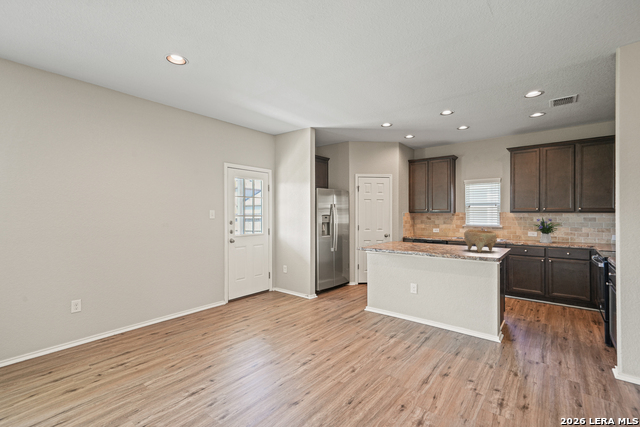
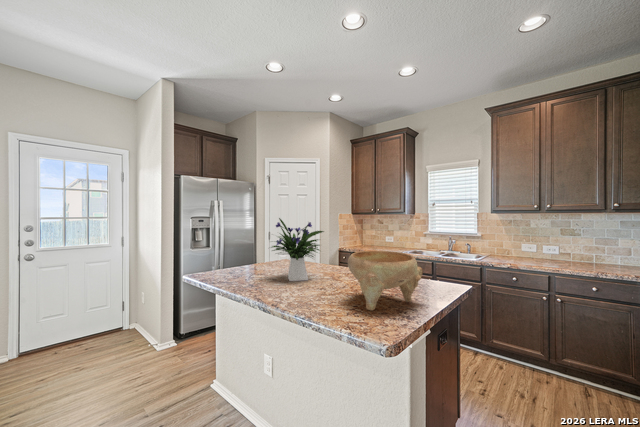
flower arrangement: present [535,218,560,243] -> present [271,218,324,281]

